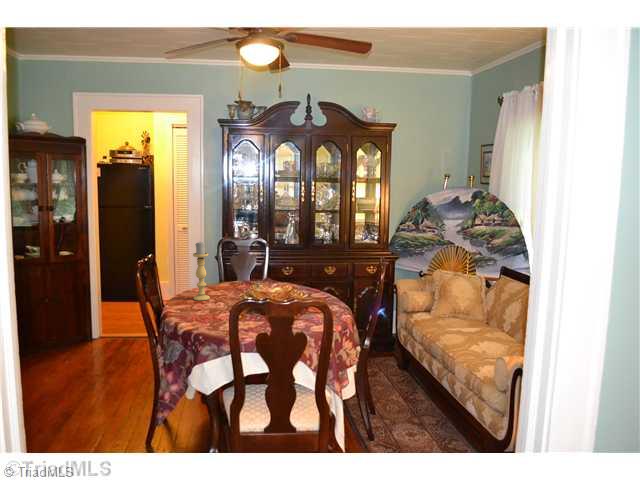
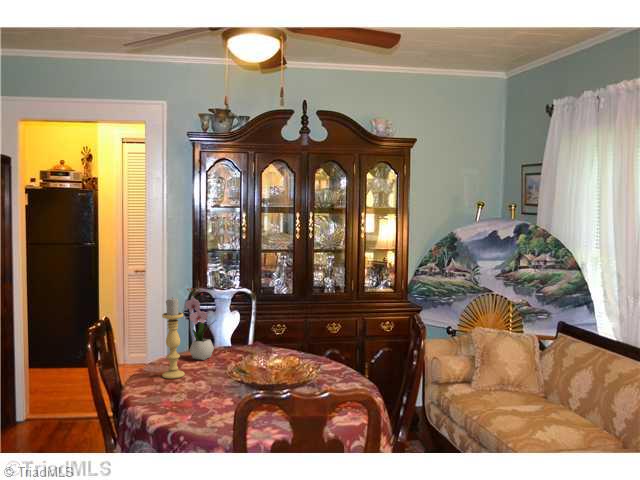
flower arrangement: none [212,236,235,289] -> present [186,288,214,360]

